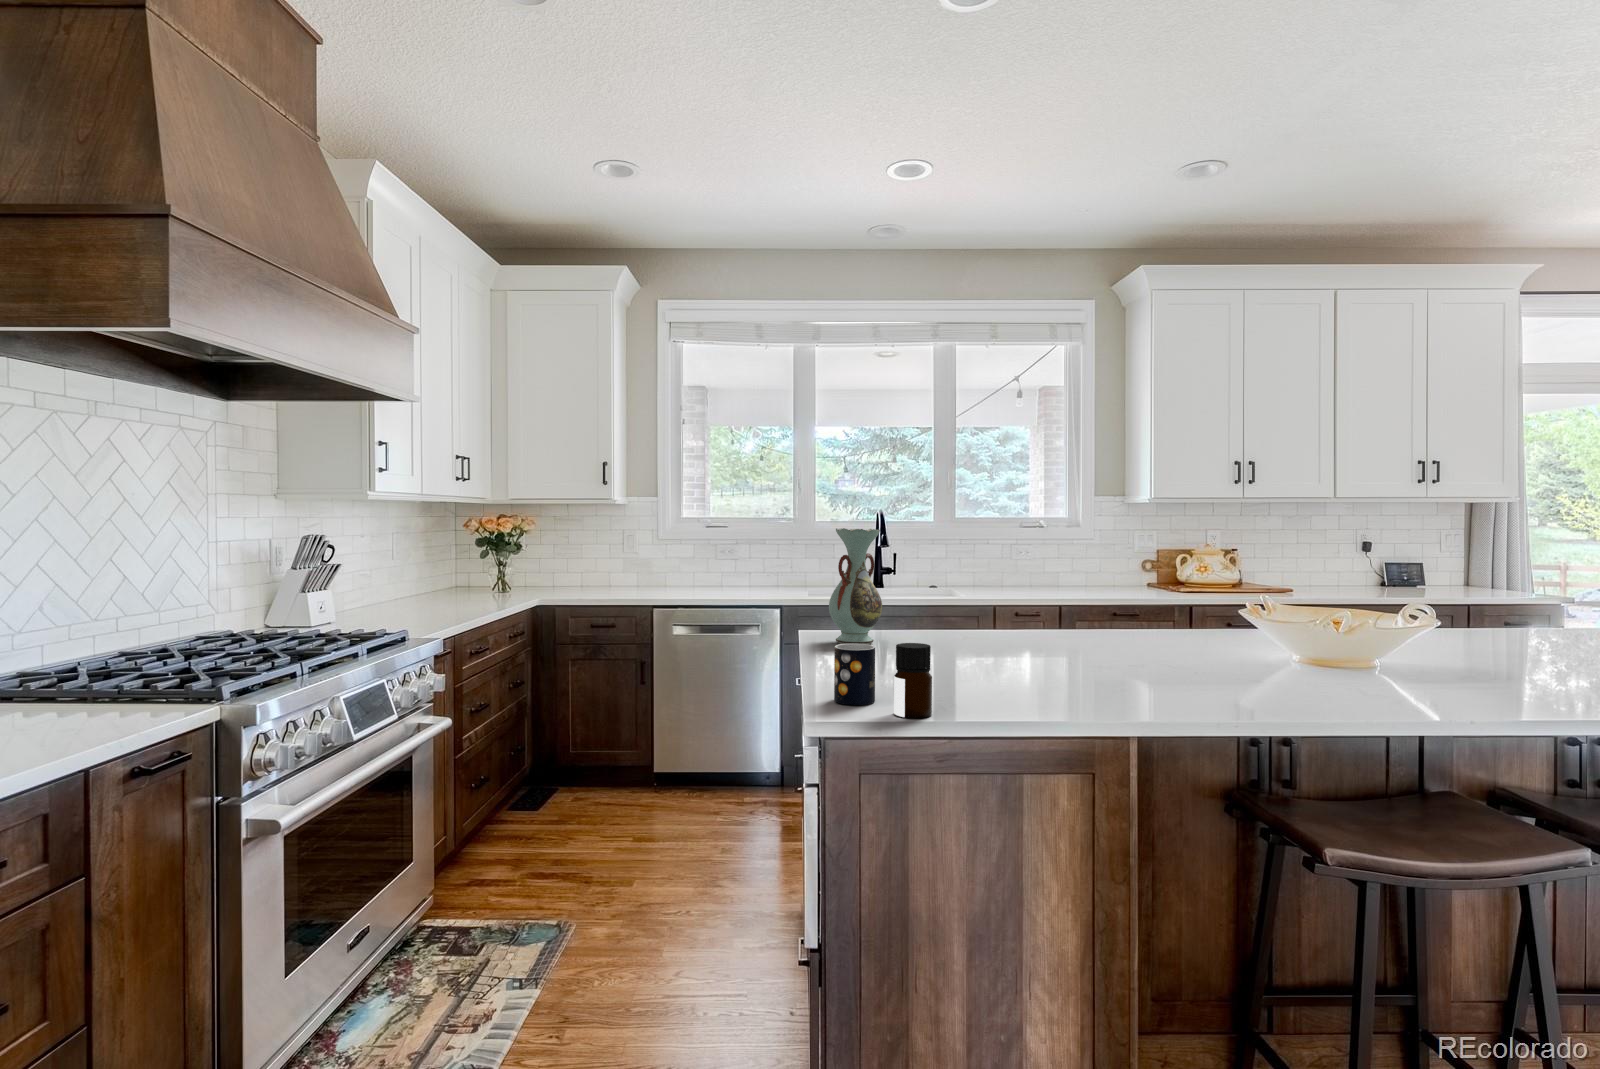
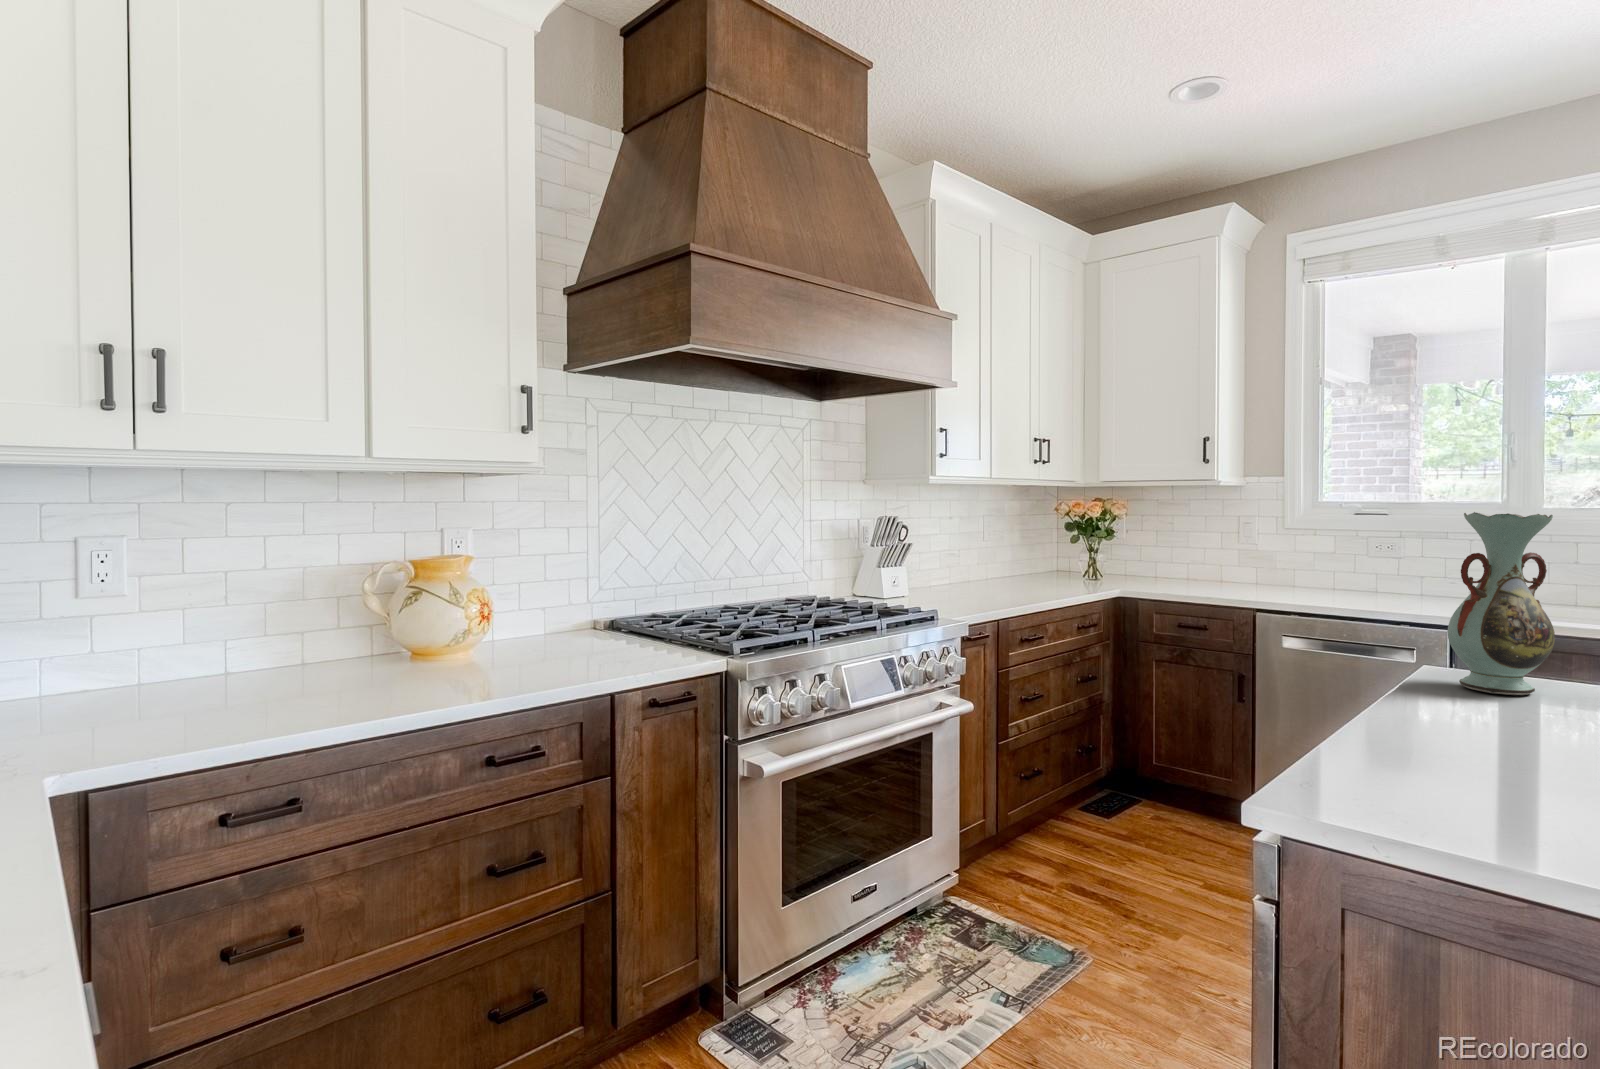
bottle: present [894,643,932,718] -> none [1437,699,1522,835]
mug: present [834,644,875,705] -> none [1347,686,1428,788]

